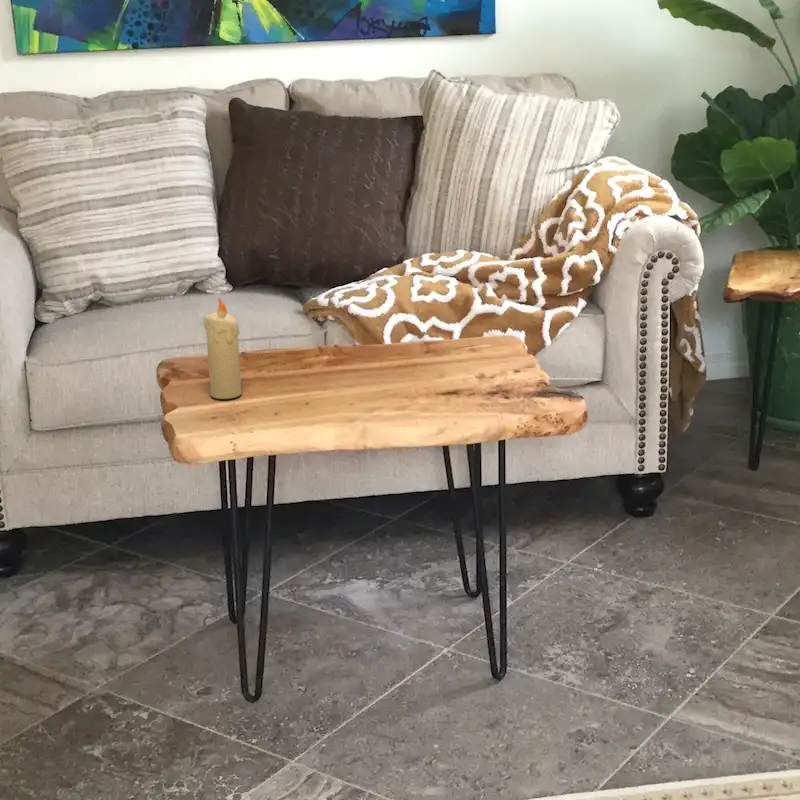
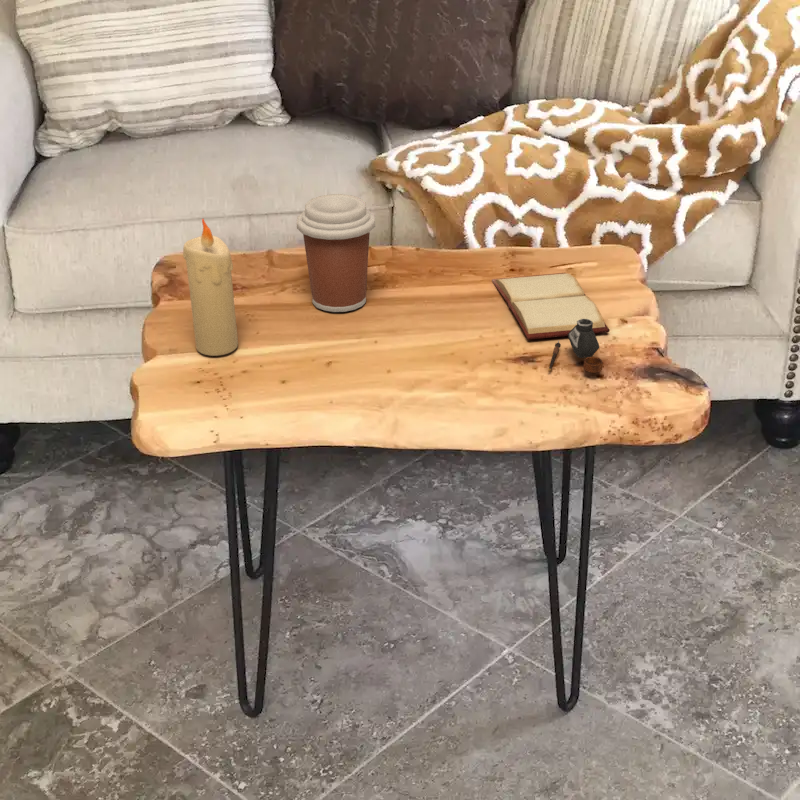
coffee cup: none [277,290,334,373] -> present [297,194,375,312]
book: none [417,345,507,394] -> present [492,273,610,373]

